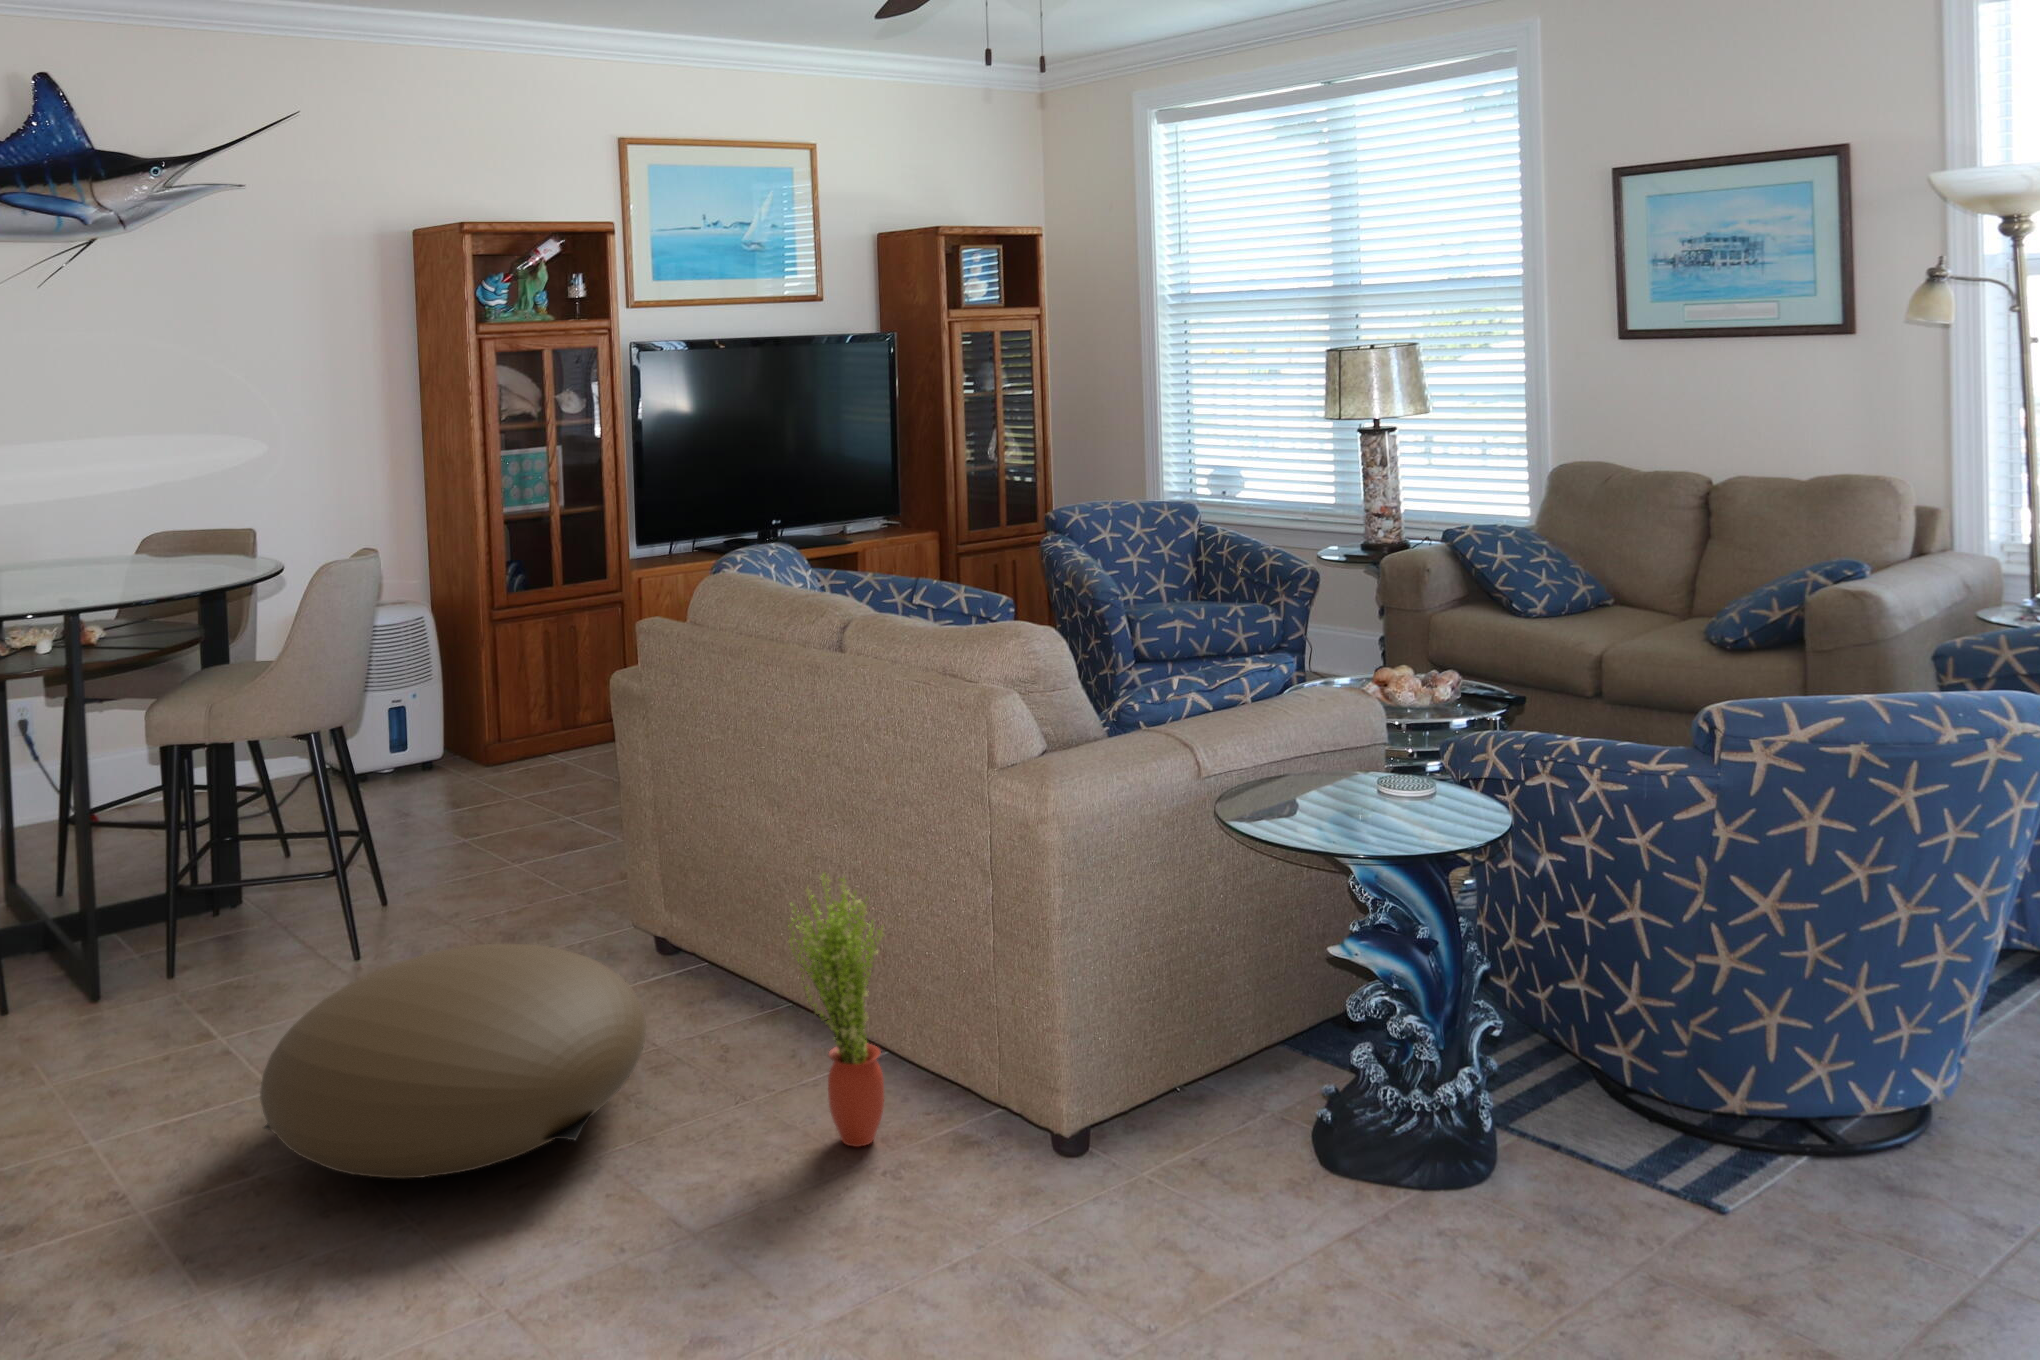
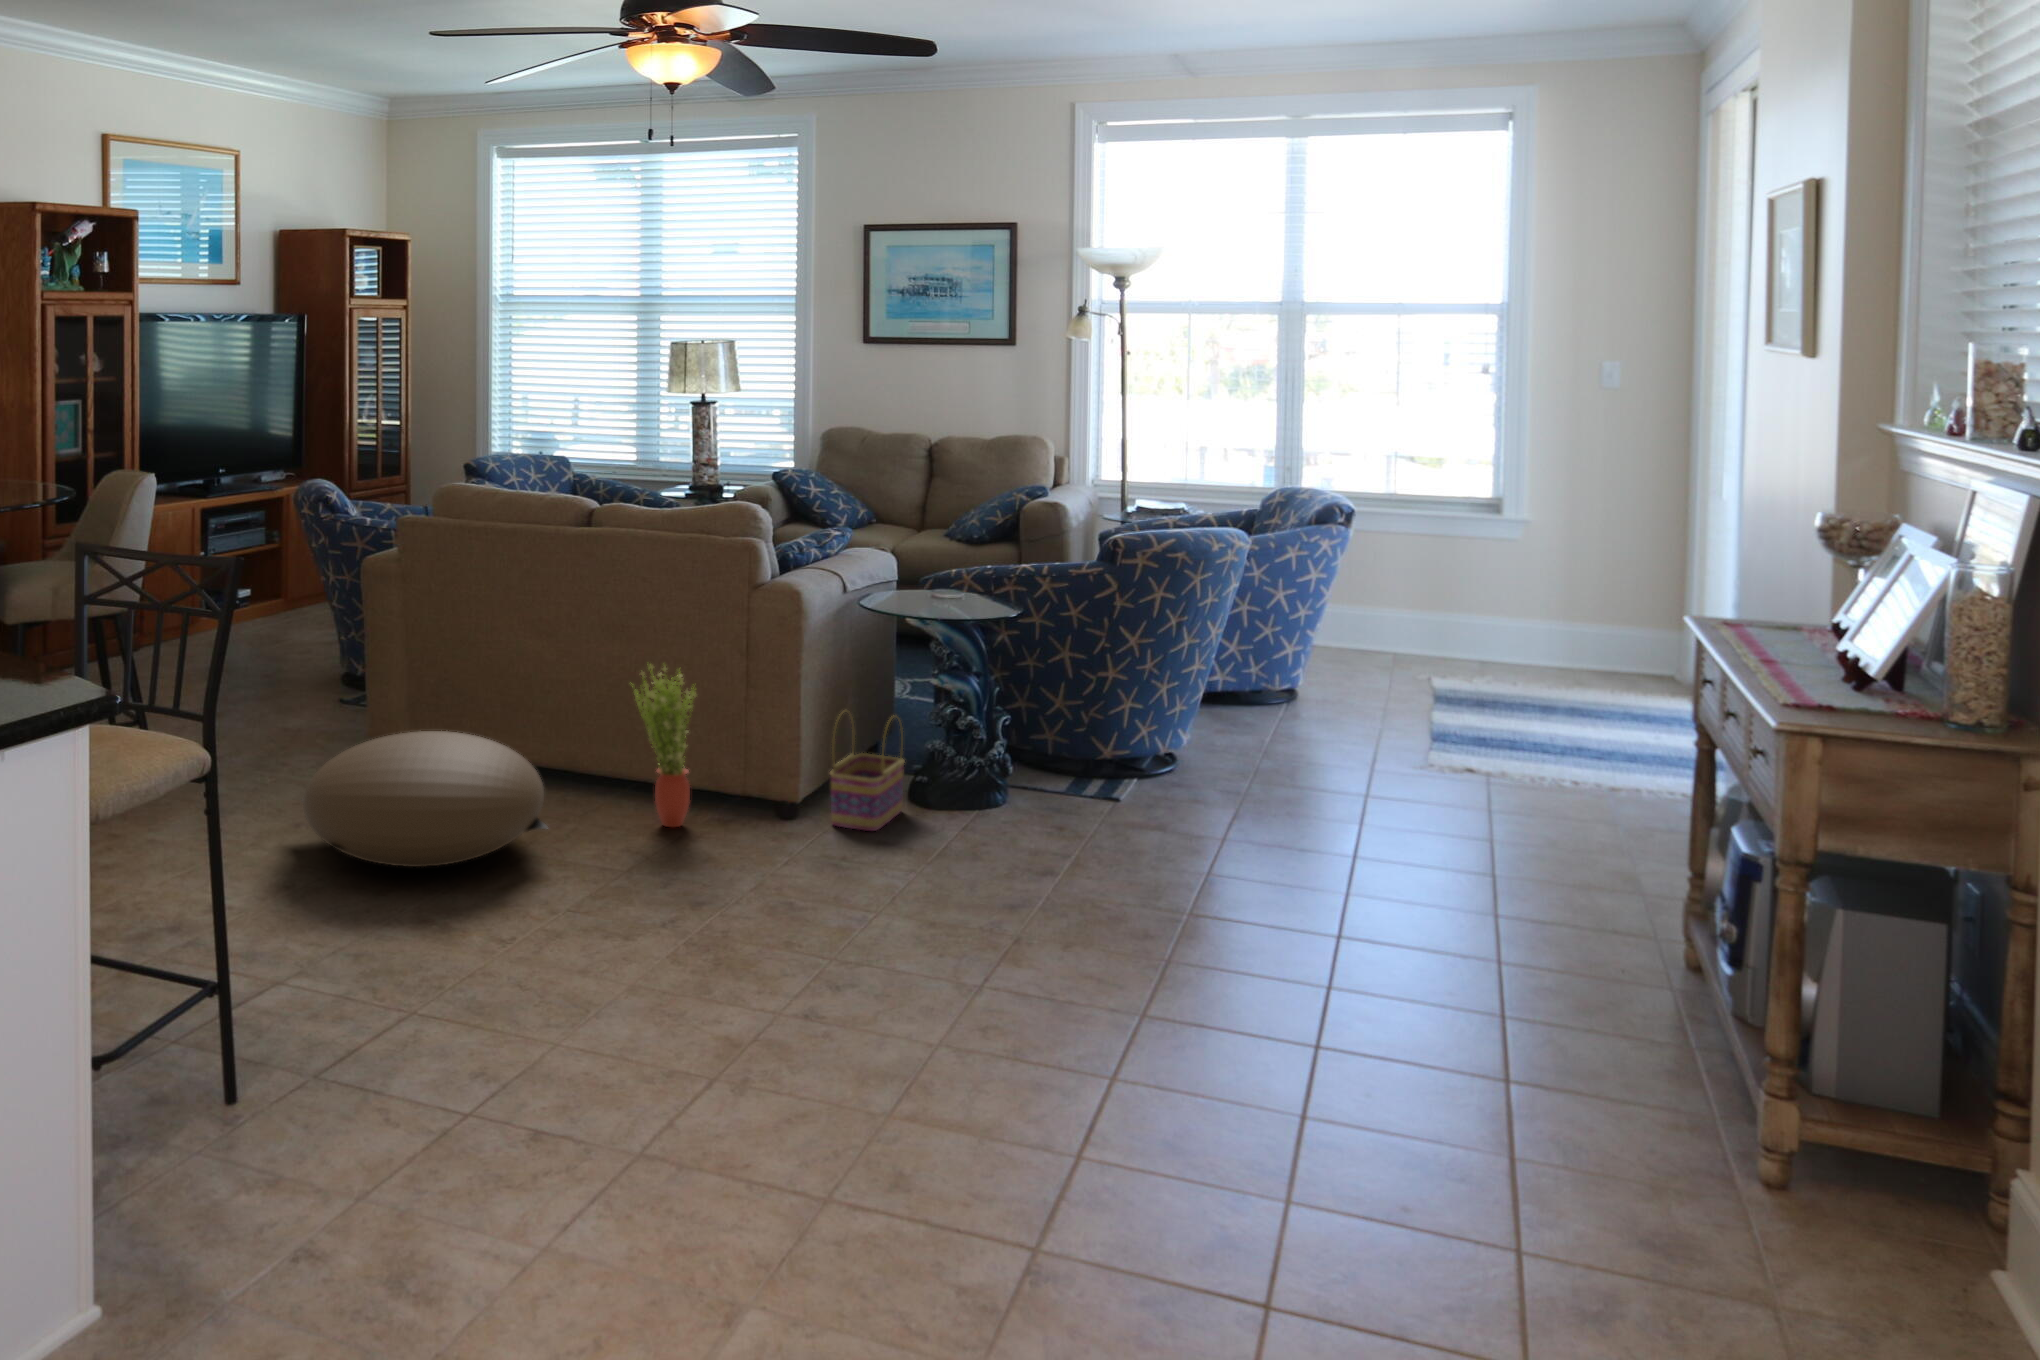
basket: none [1096,984,1263,1217] -> present [830,725,904,831]

